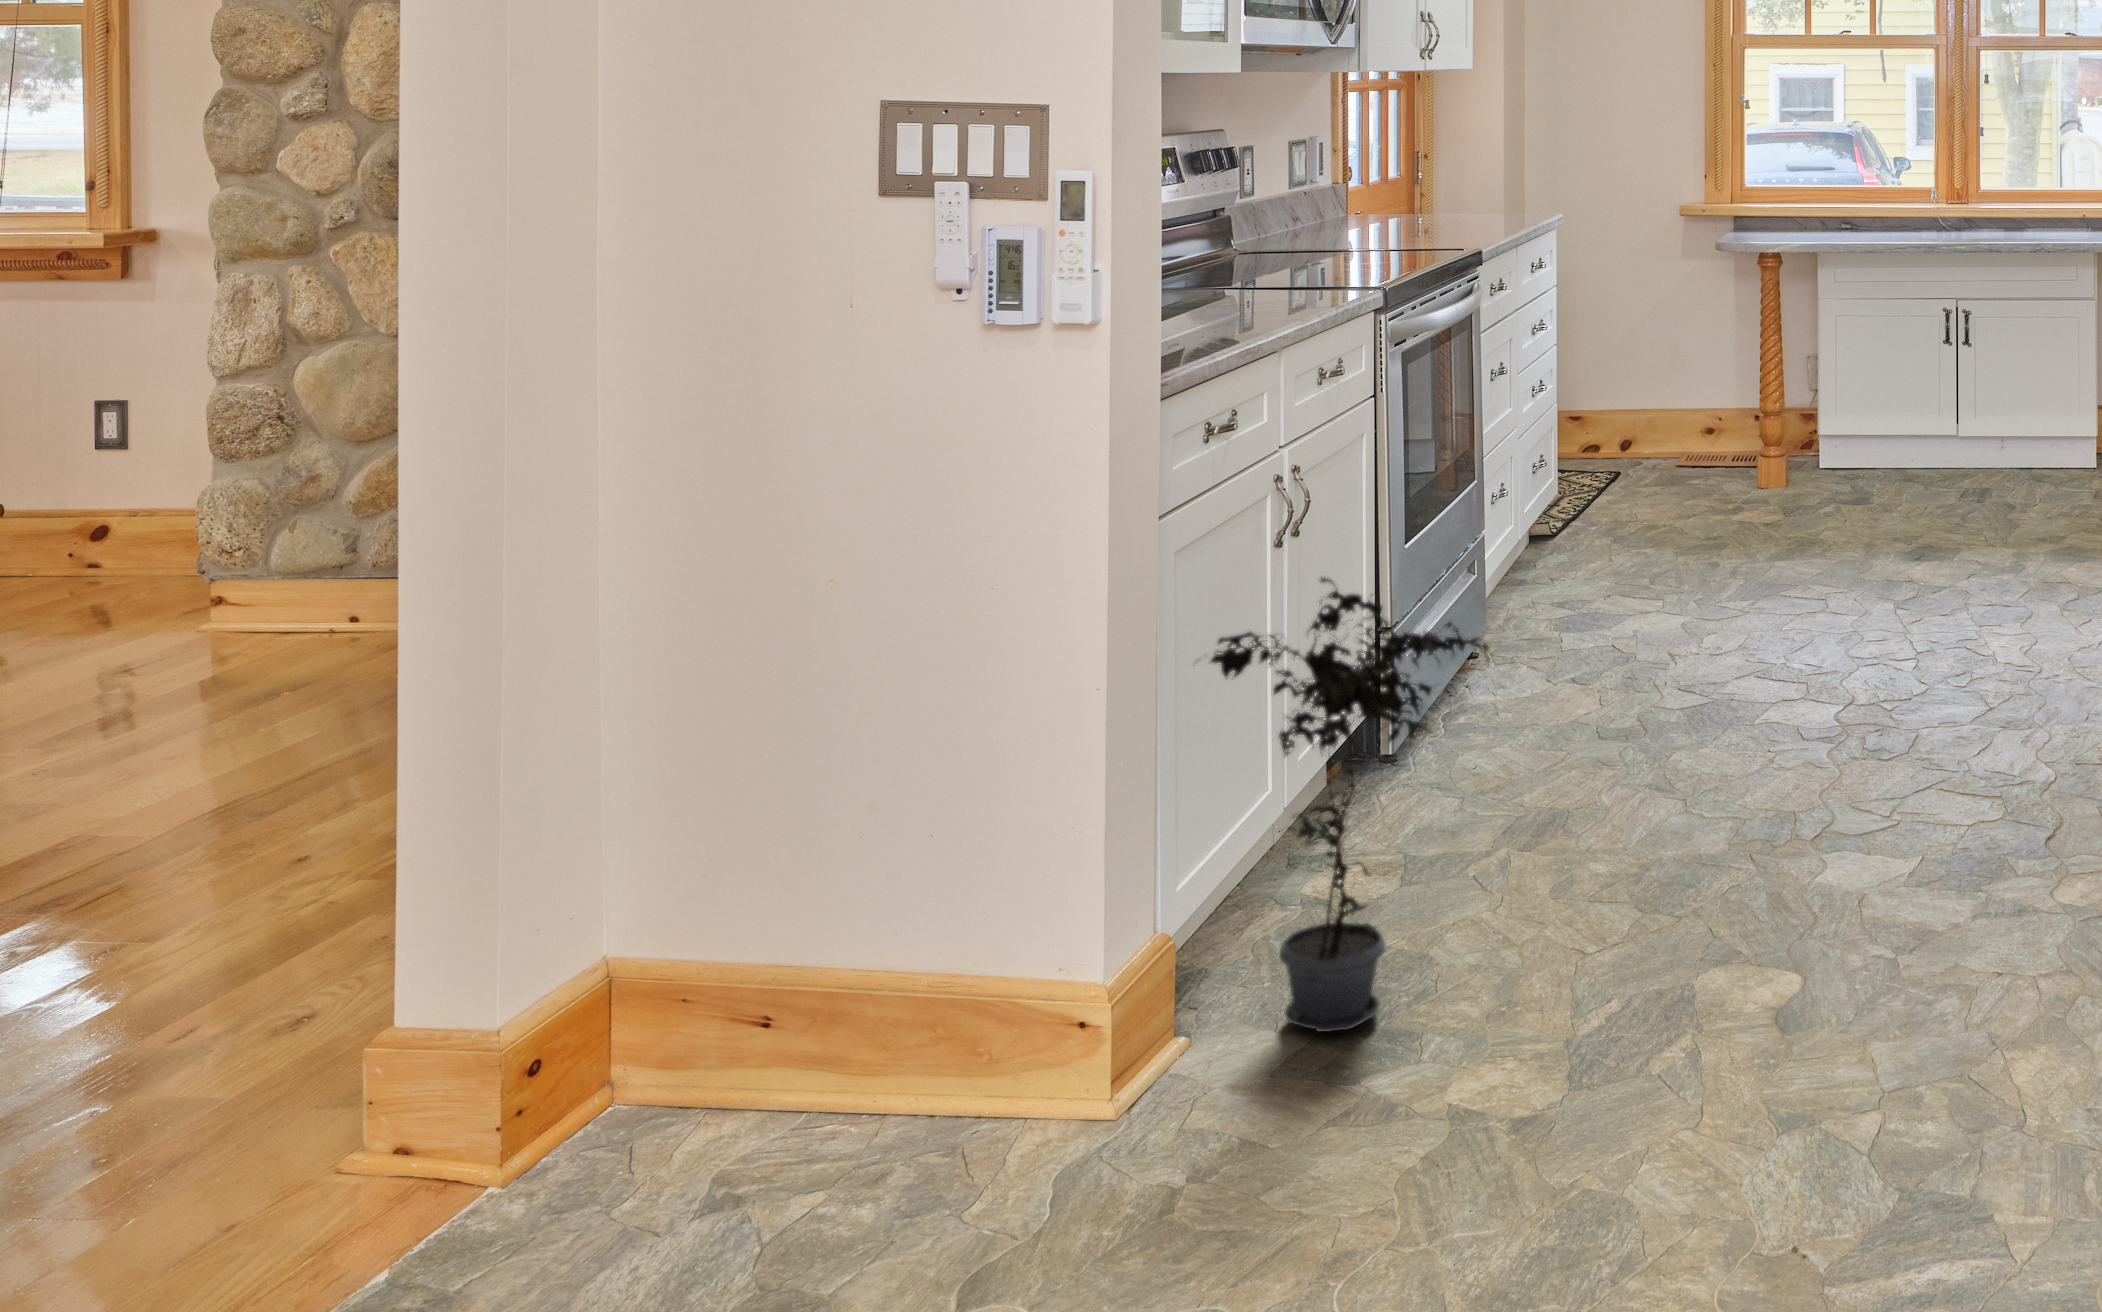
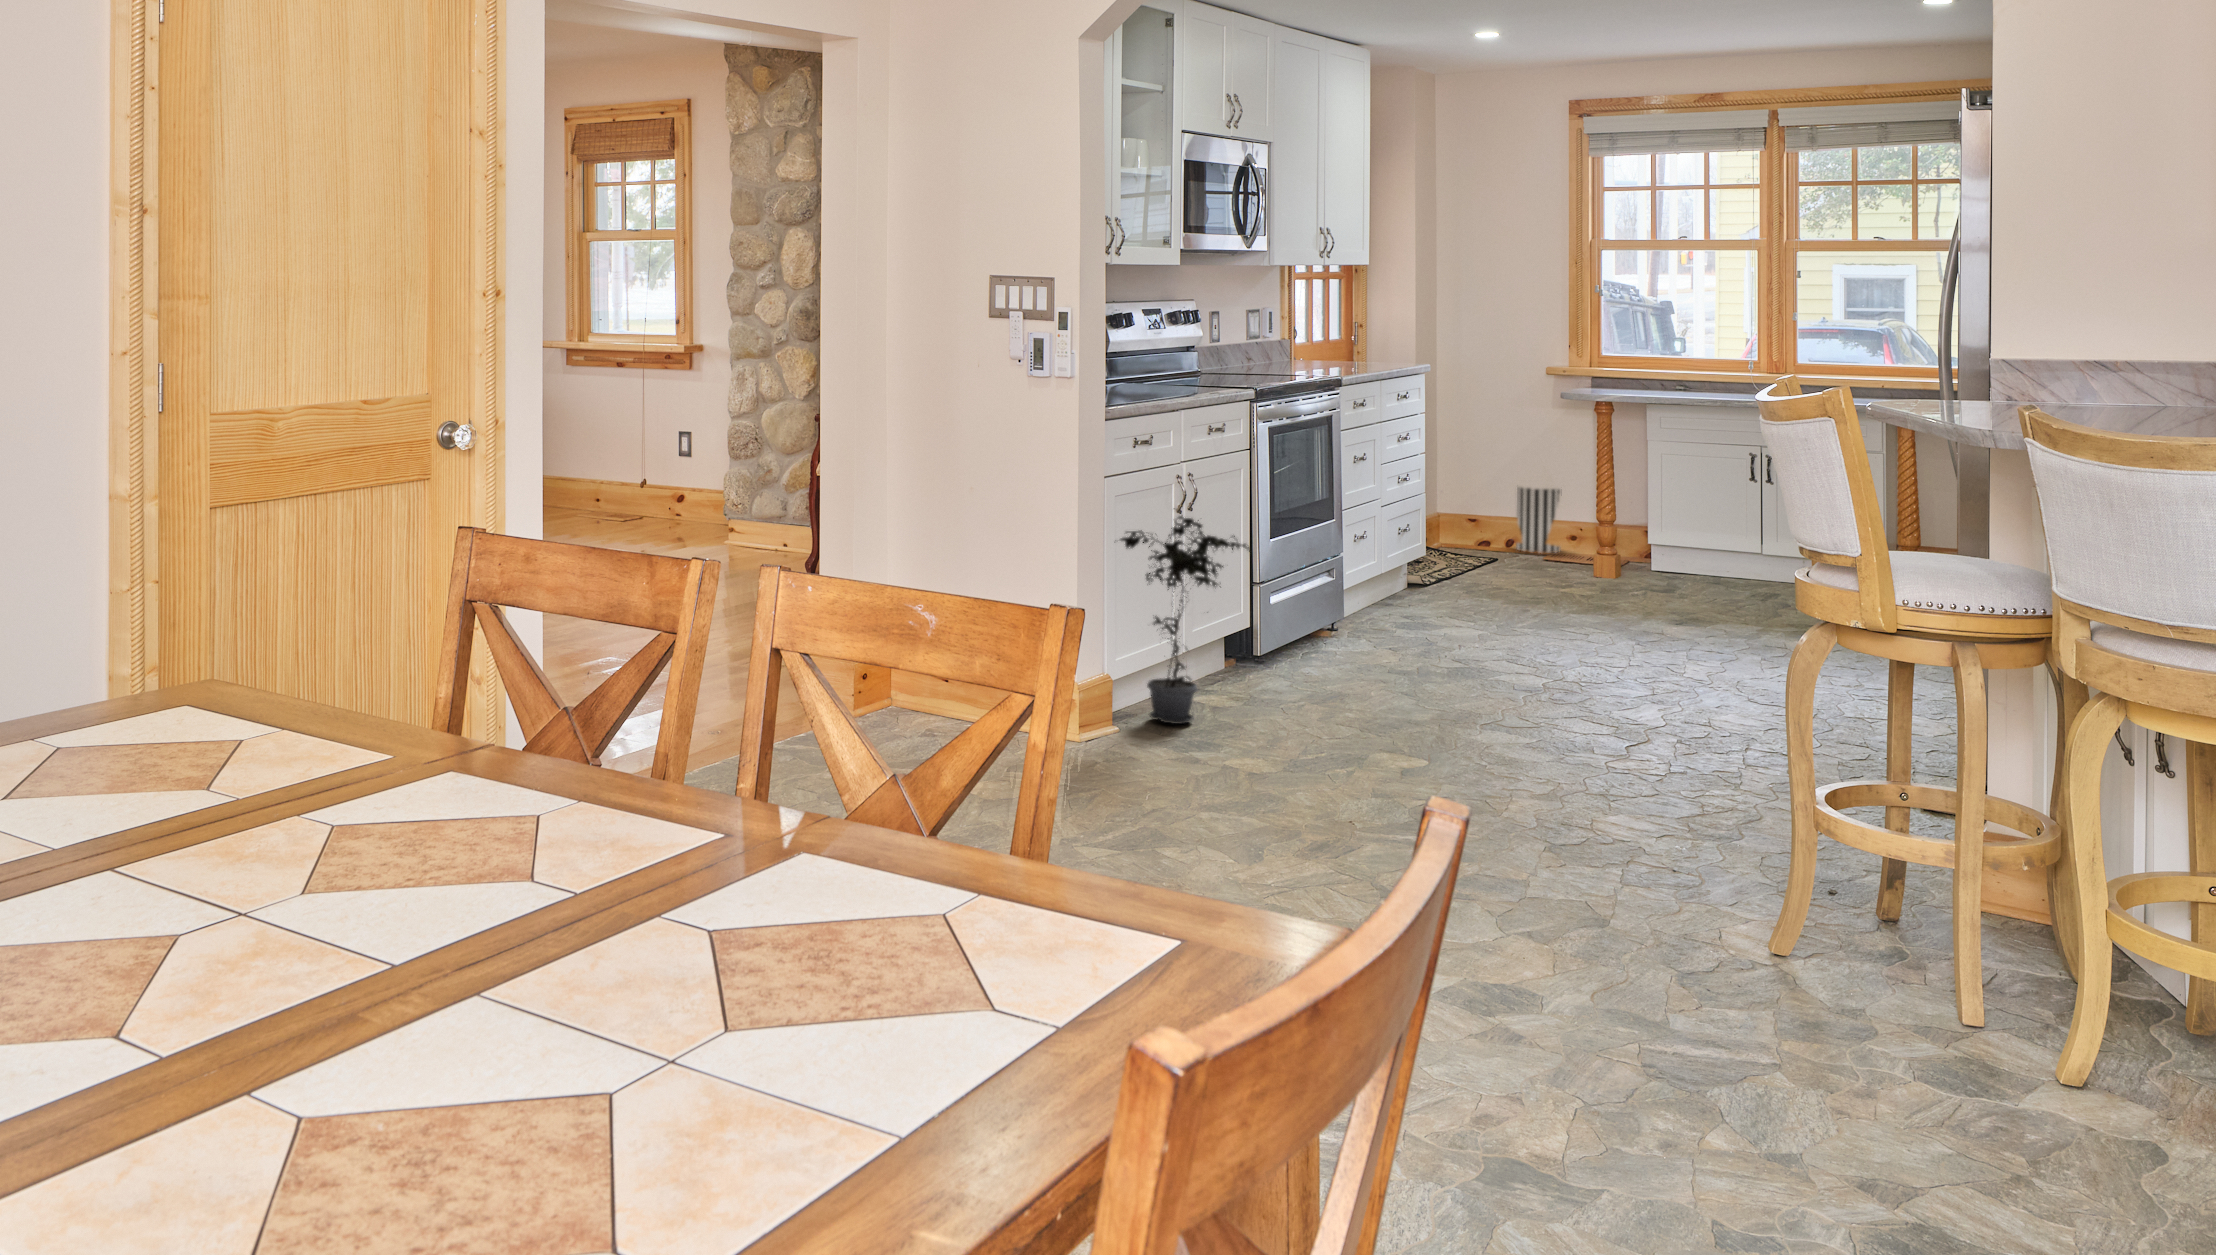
wastebasket: none [1646,374,1705,470] -> present [1516,487,1560,553]

